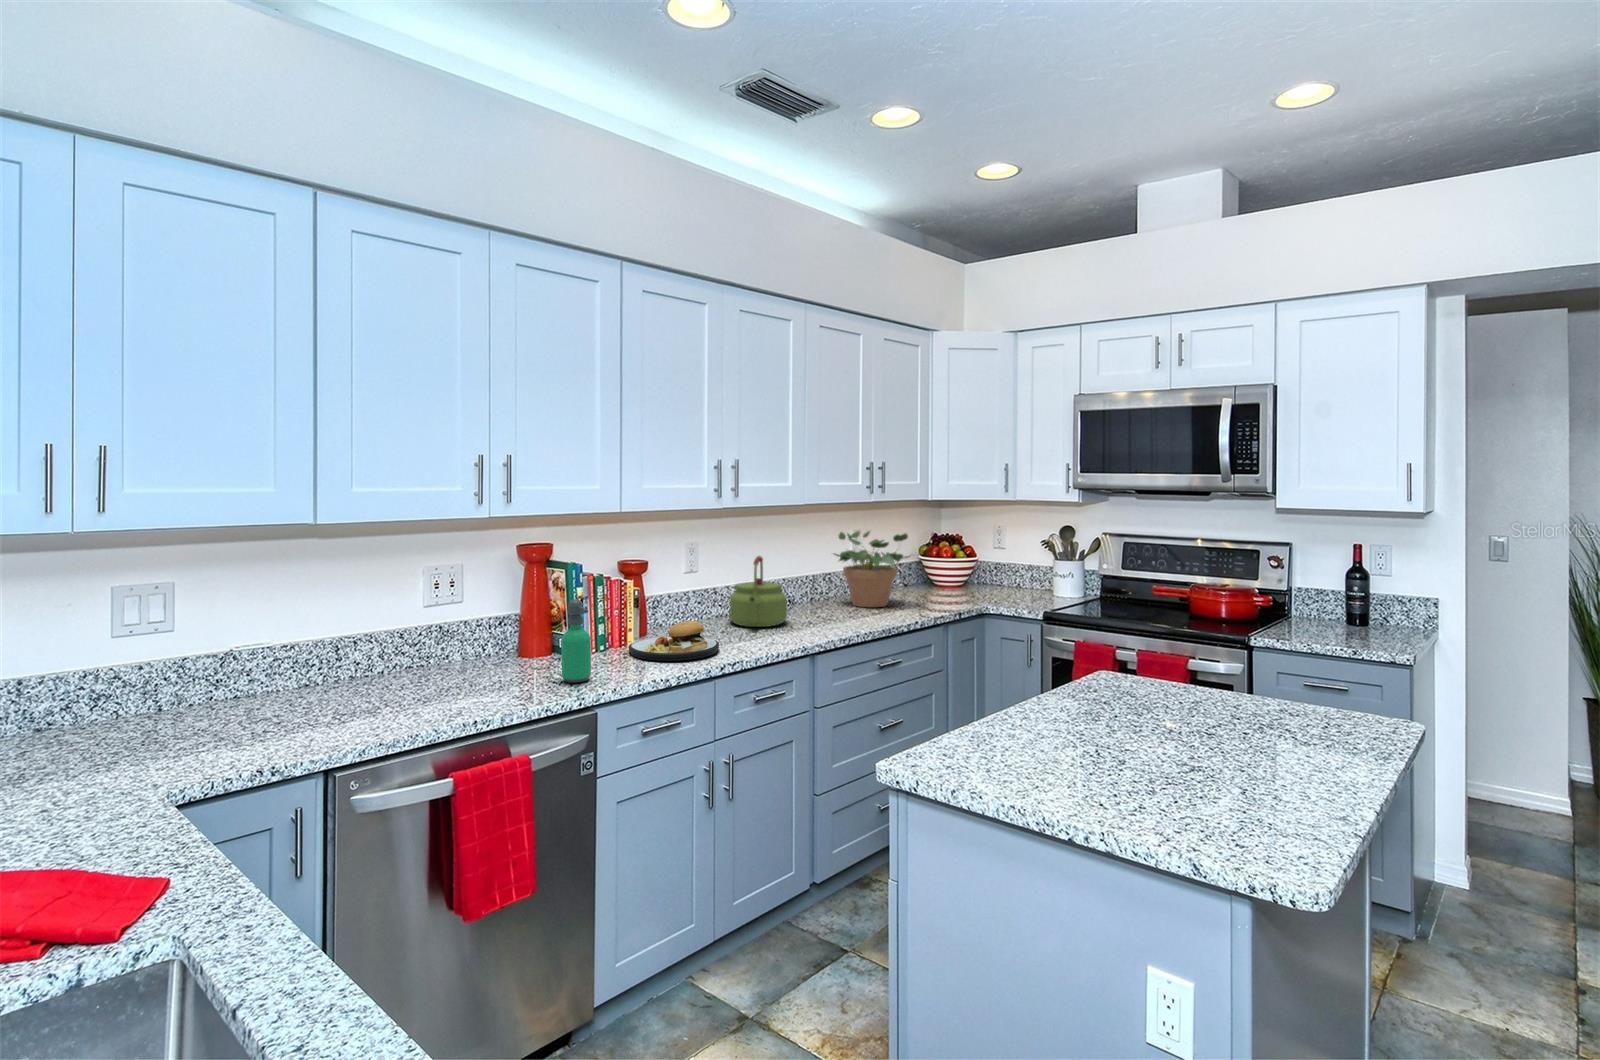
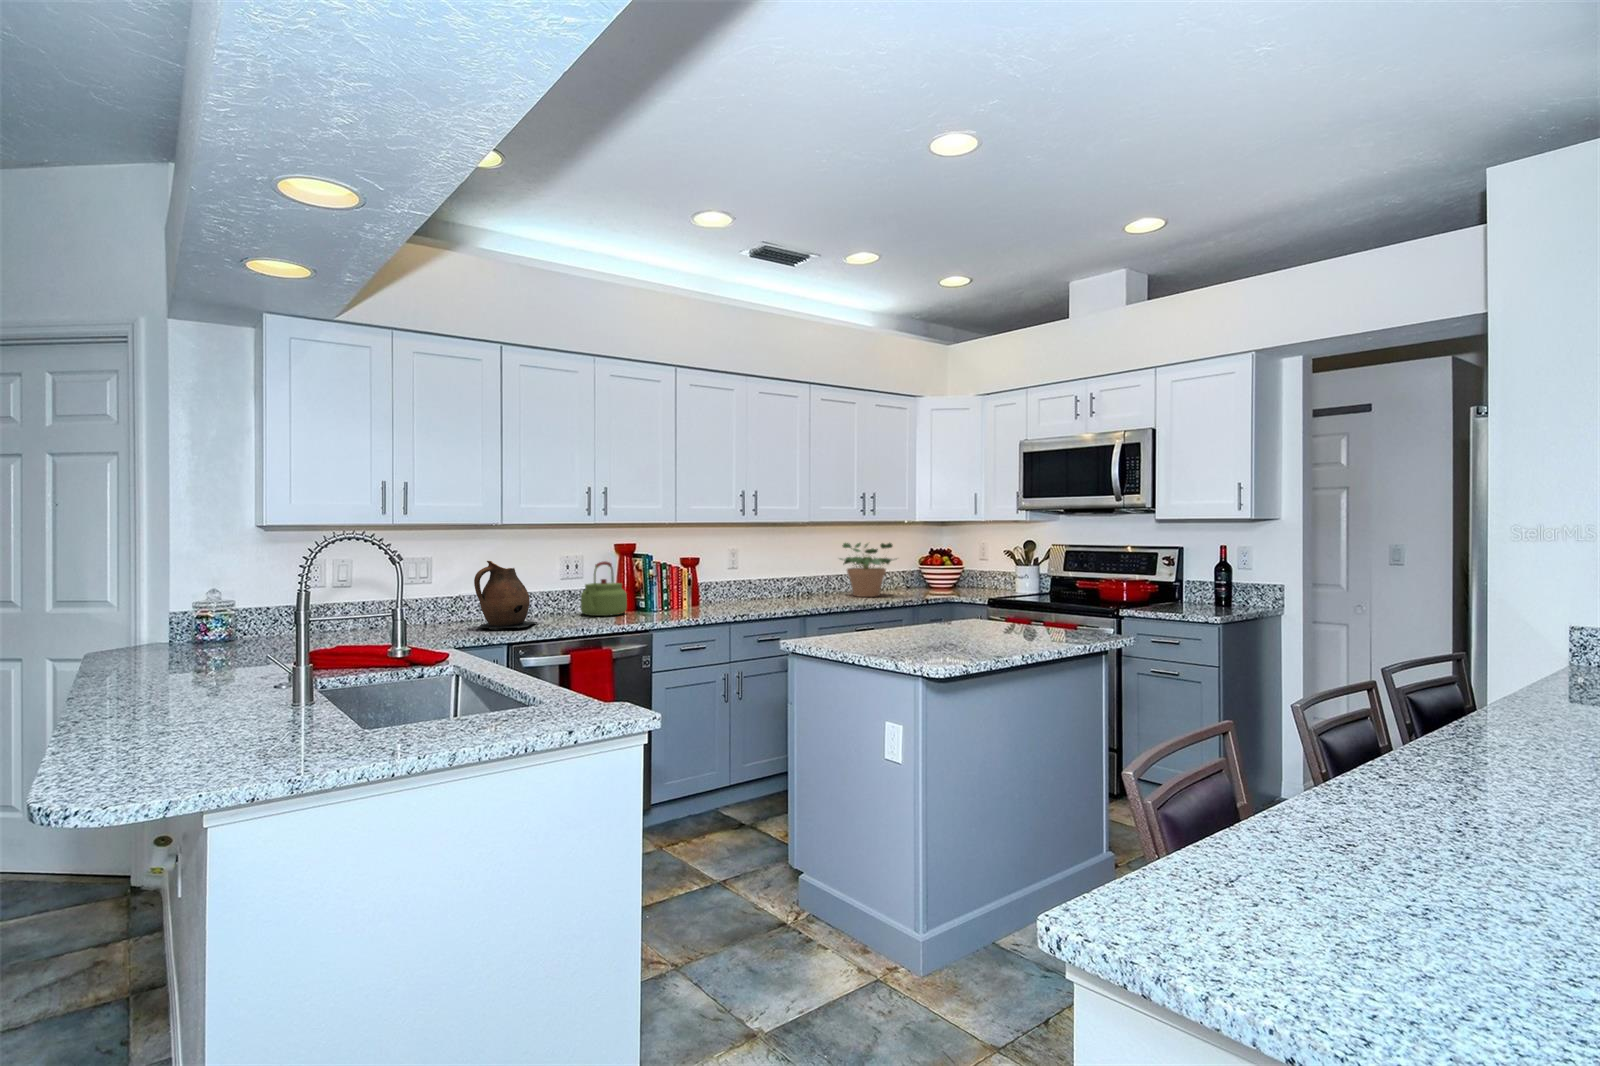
kettle: present [729,556,787,627] -> present [581,561,627,616]
ceramic pitcher: none [244,598,381,732] -> present [474,561,537,629]
soap dispenser: present [561,599,591,683] -> none [636,571,654,620]
plate: present [629,609,719,661] -> none [681,582,739,614]

